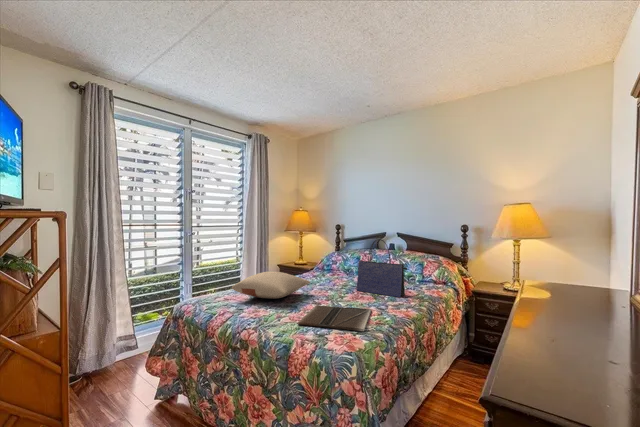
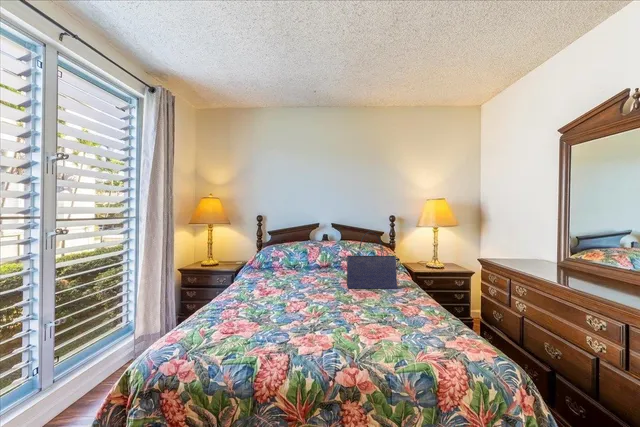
pillow: present [232,271,310,299] -> none [247,281,332,321]
laptop: present [297,305,371,331] -> none [357,307,460,344]

